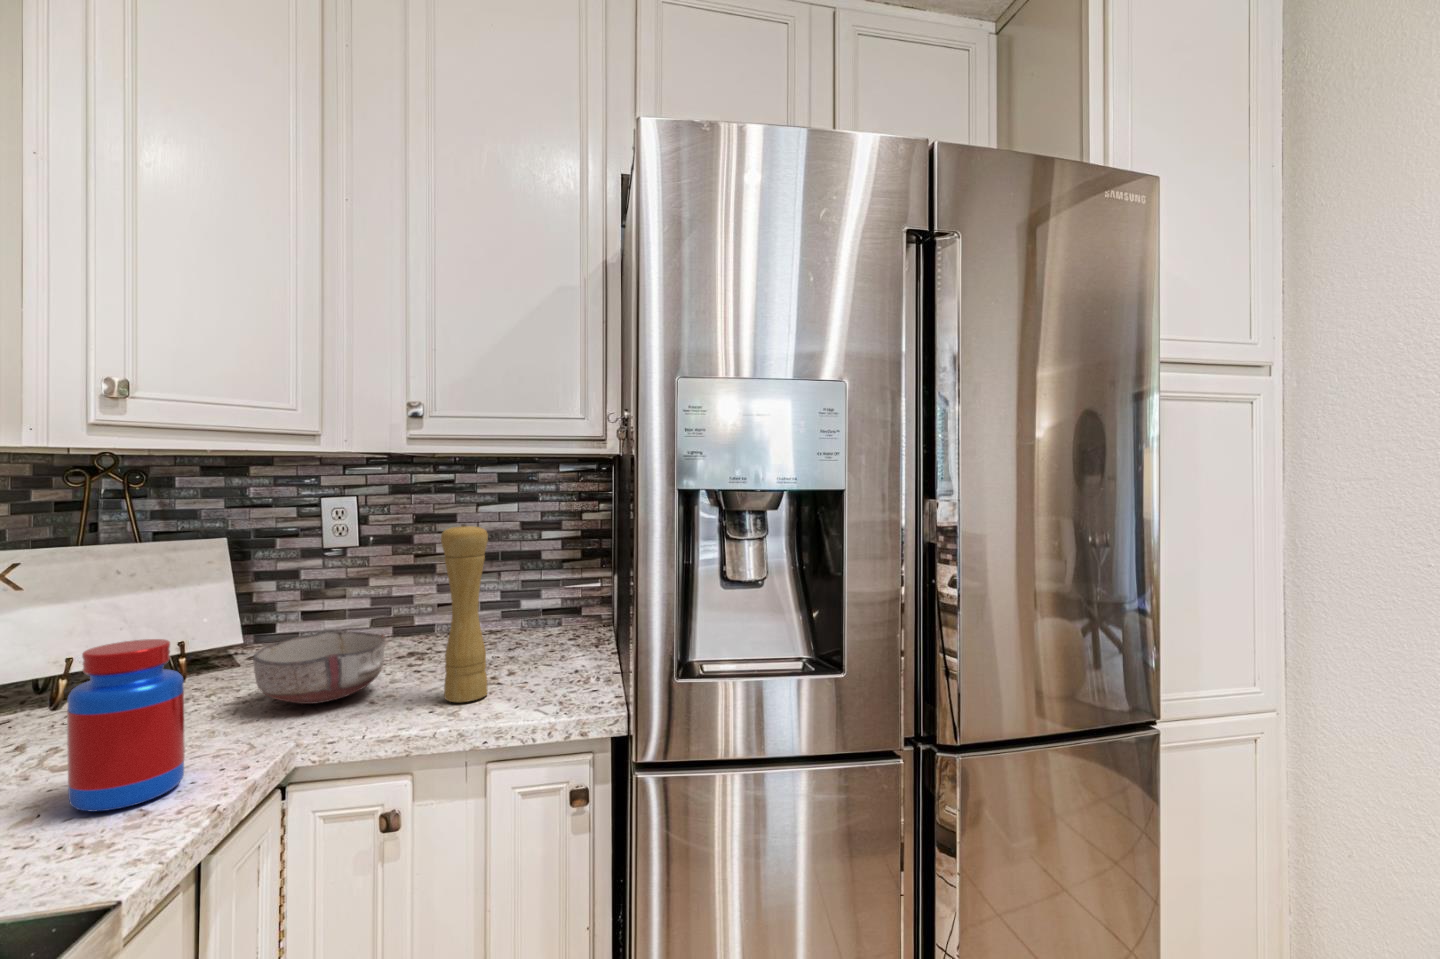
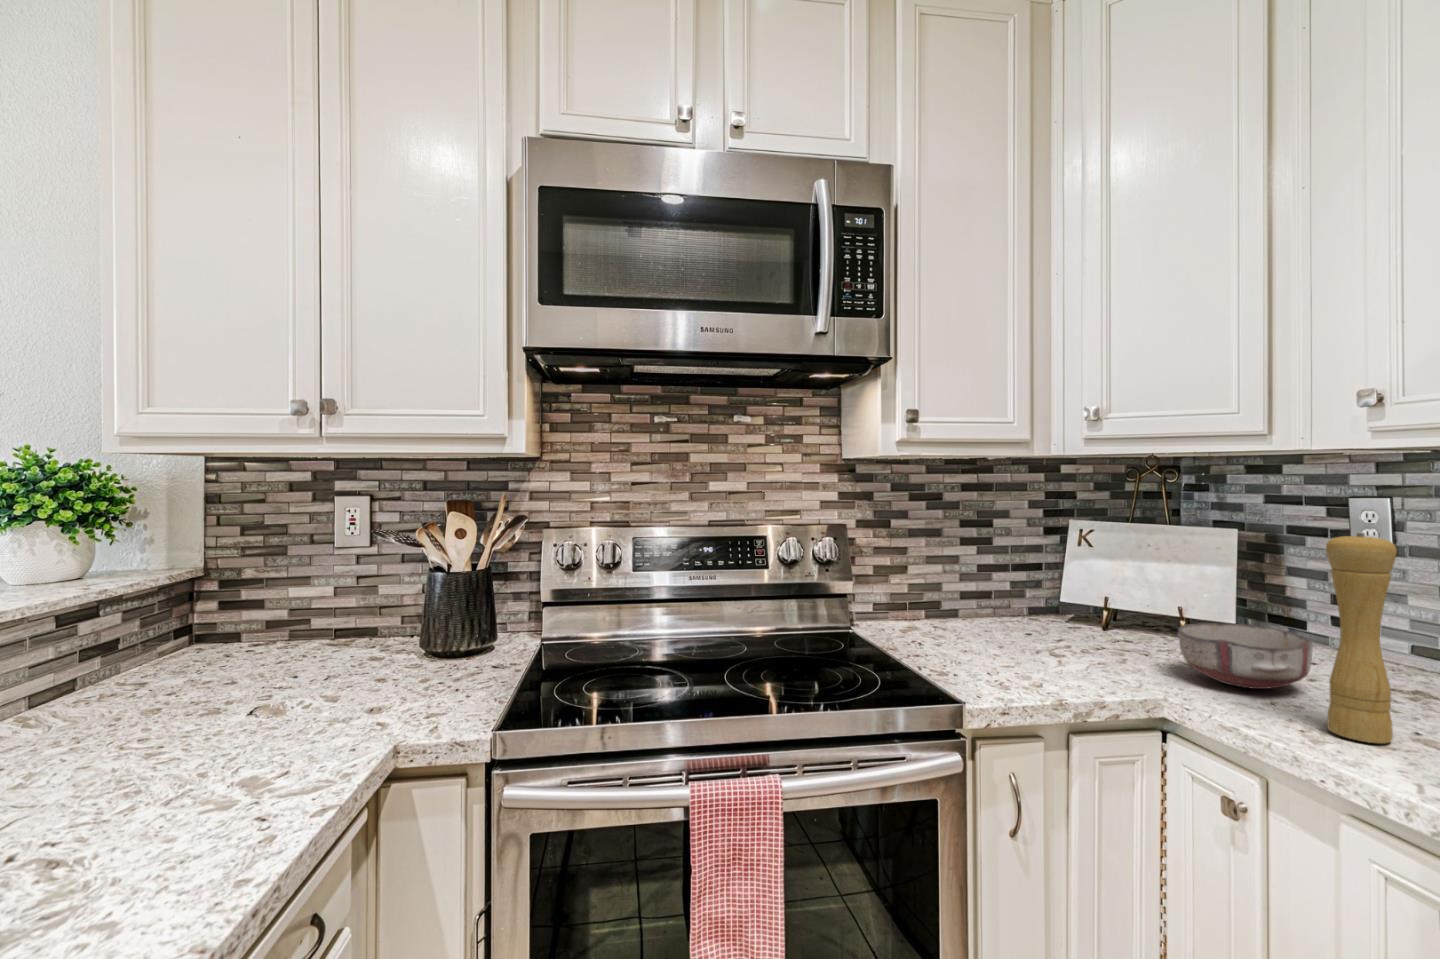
jar: present [67,639,185,812] -> none [1013,580,1074,683]

